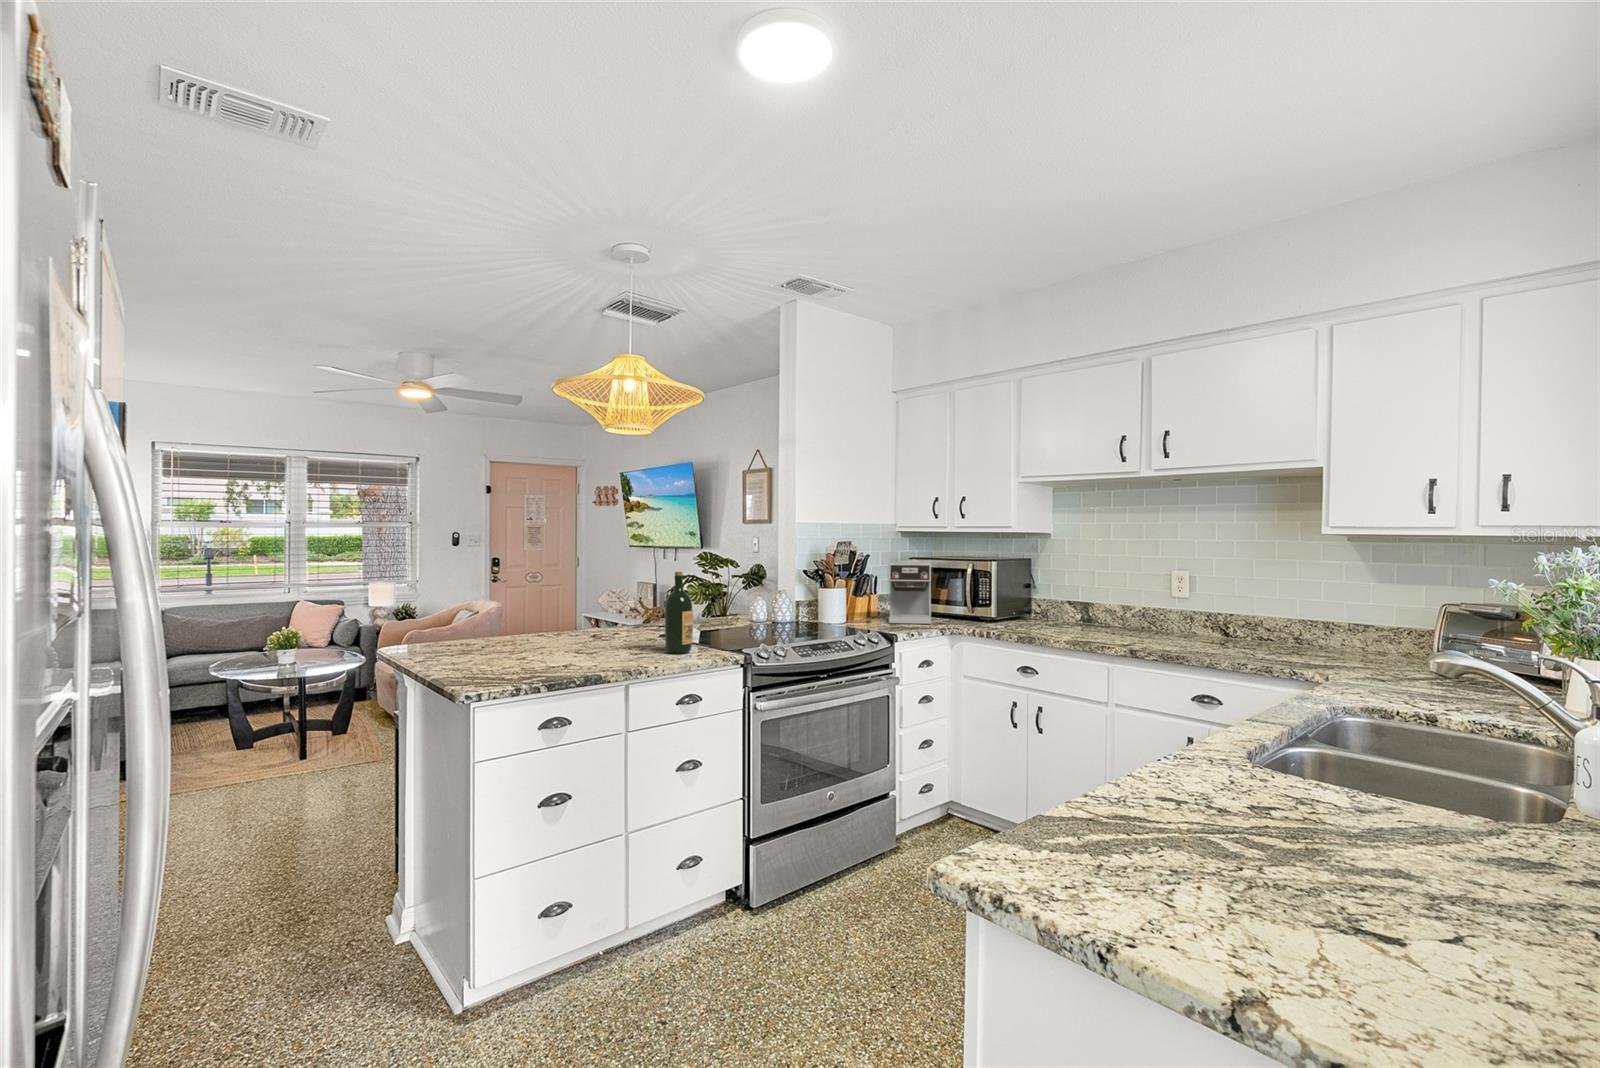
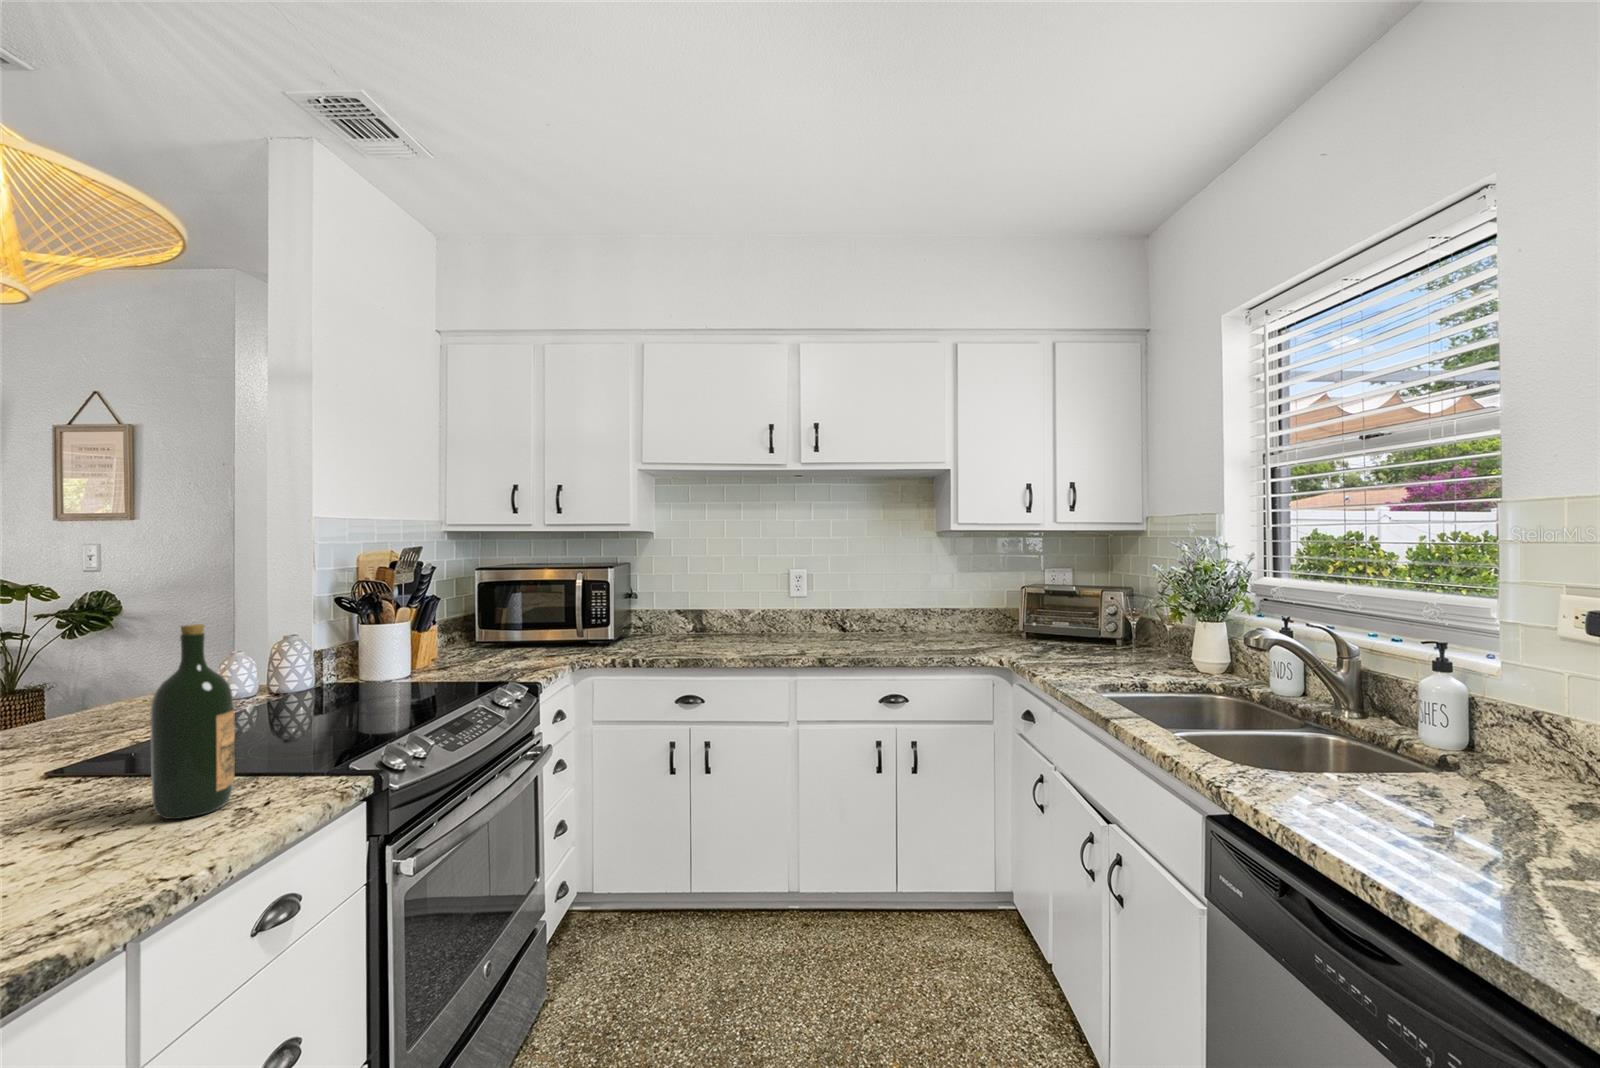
coffee maker: present [889,561,931,624] -> none [461,572,544,665]

